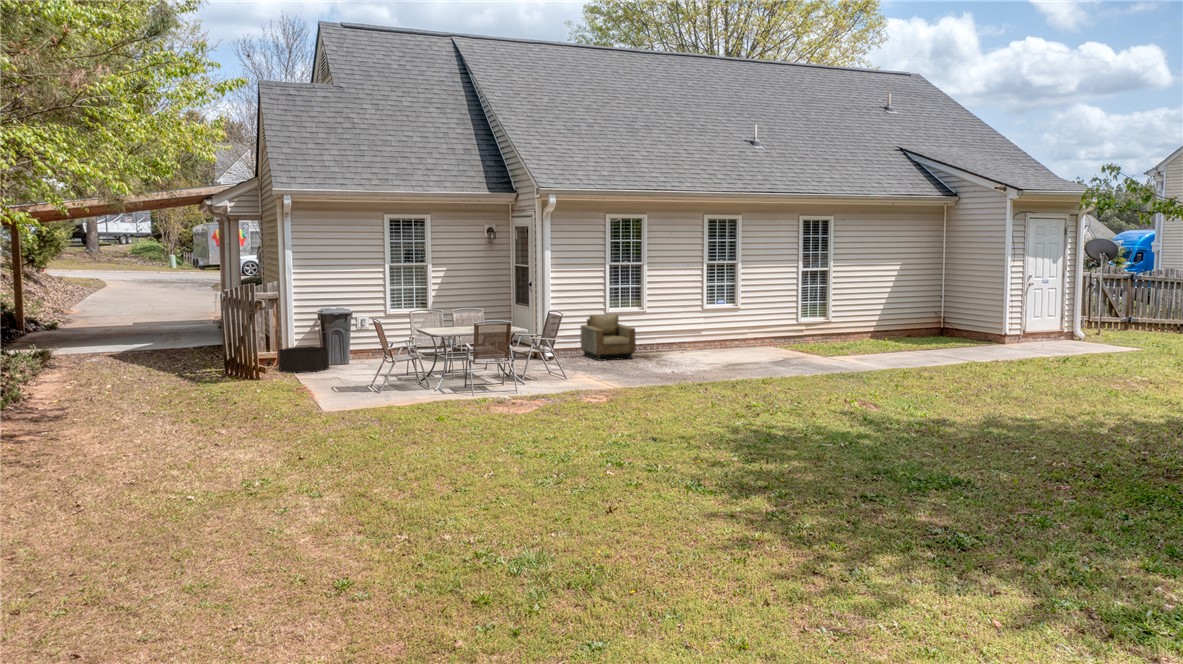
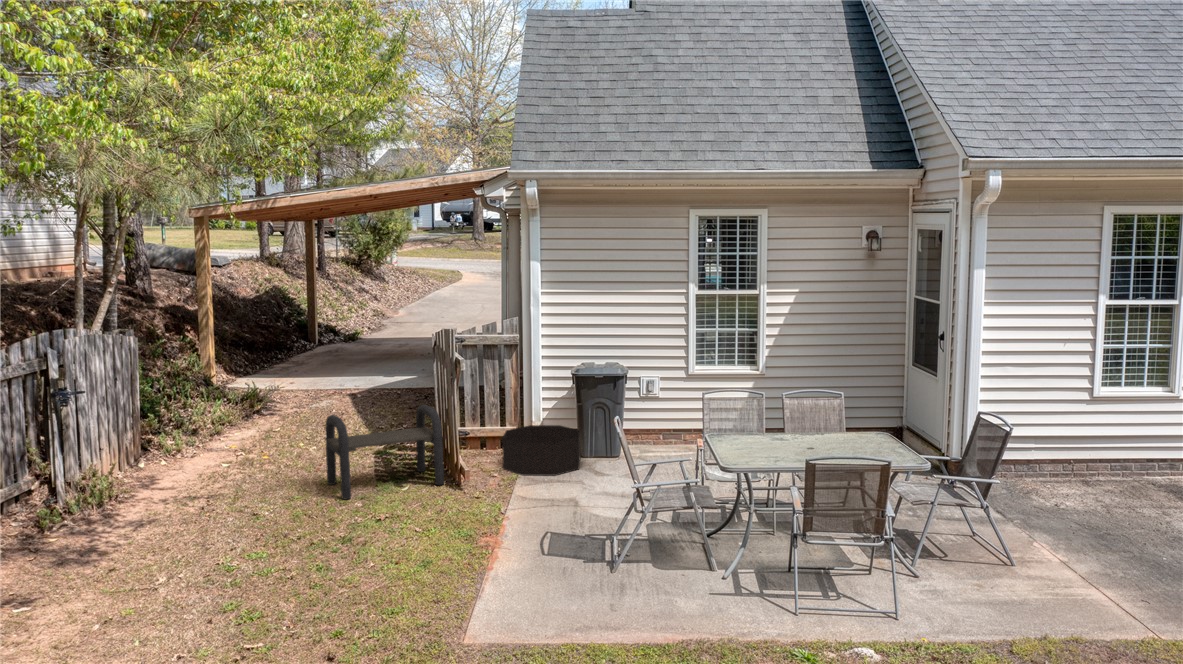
armchair: present [581,314,636,361] -> none [1011,400,1164,498]
bench: none [168,333,249,388] -> present [325,405,444,499]

